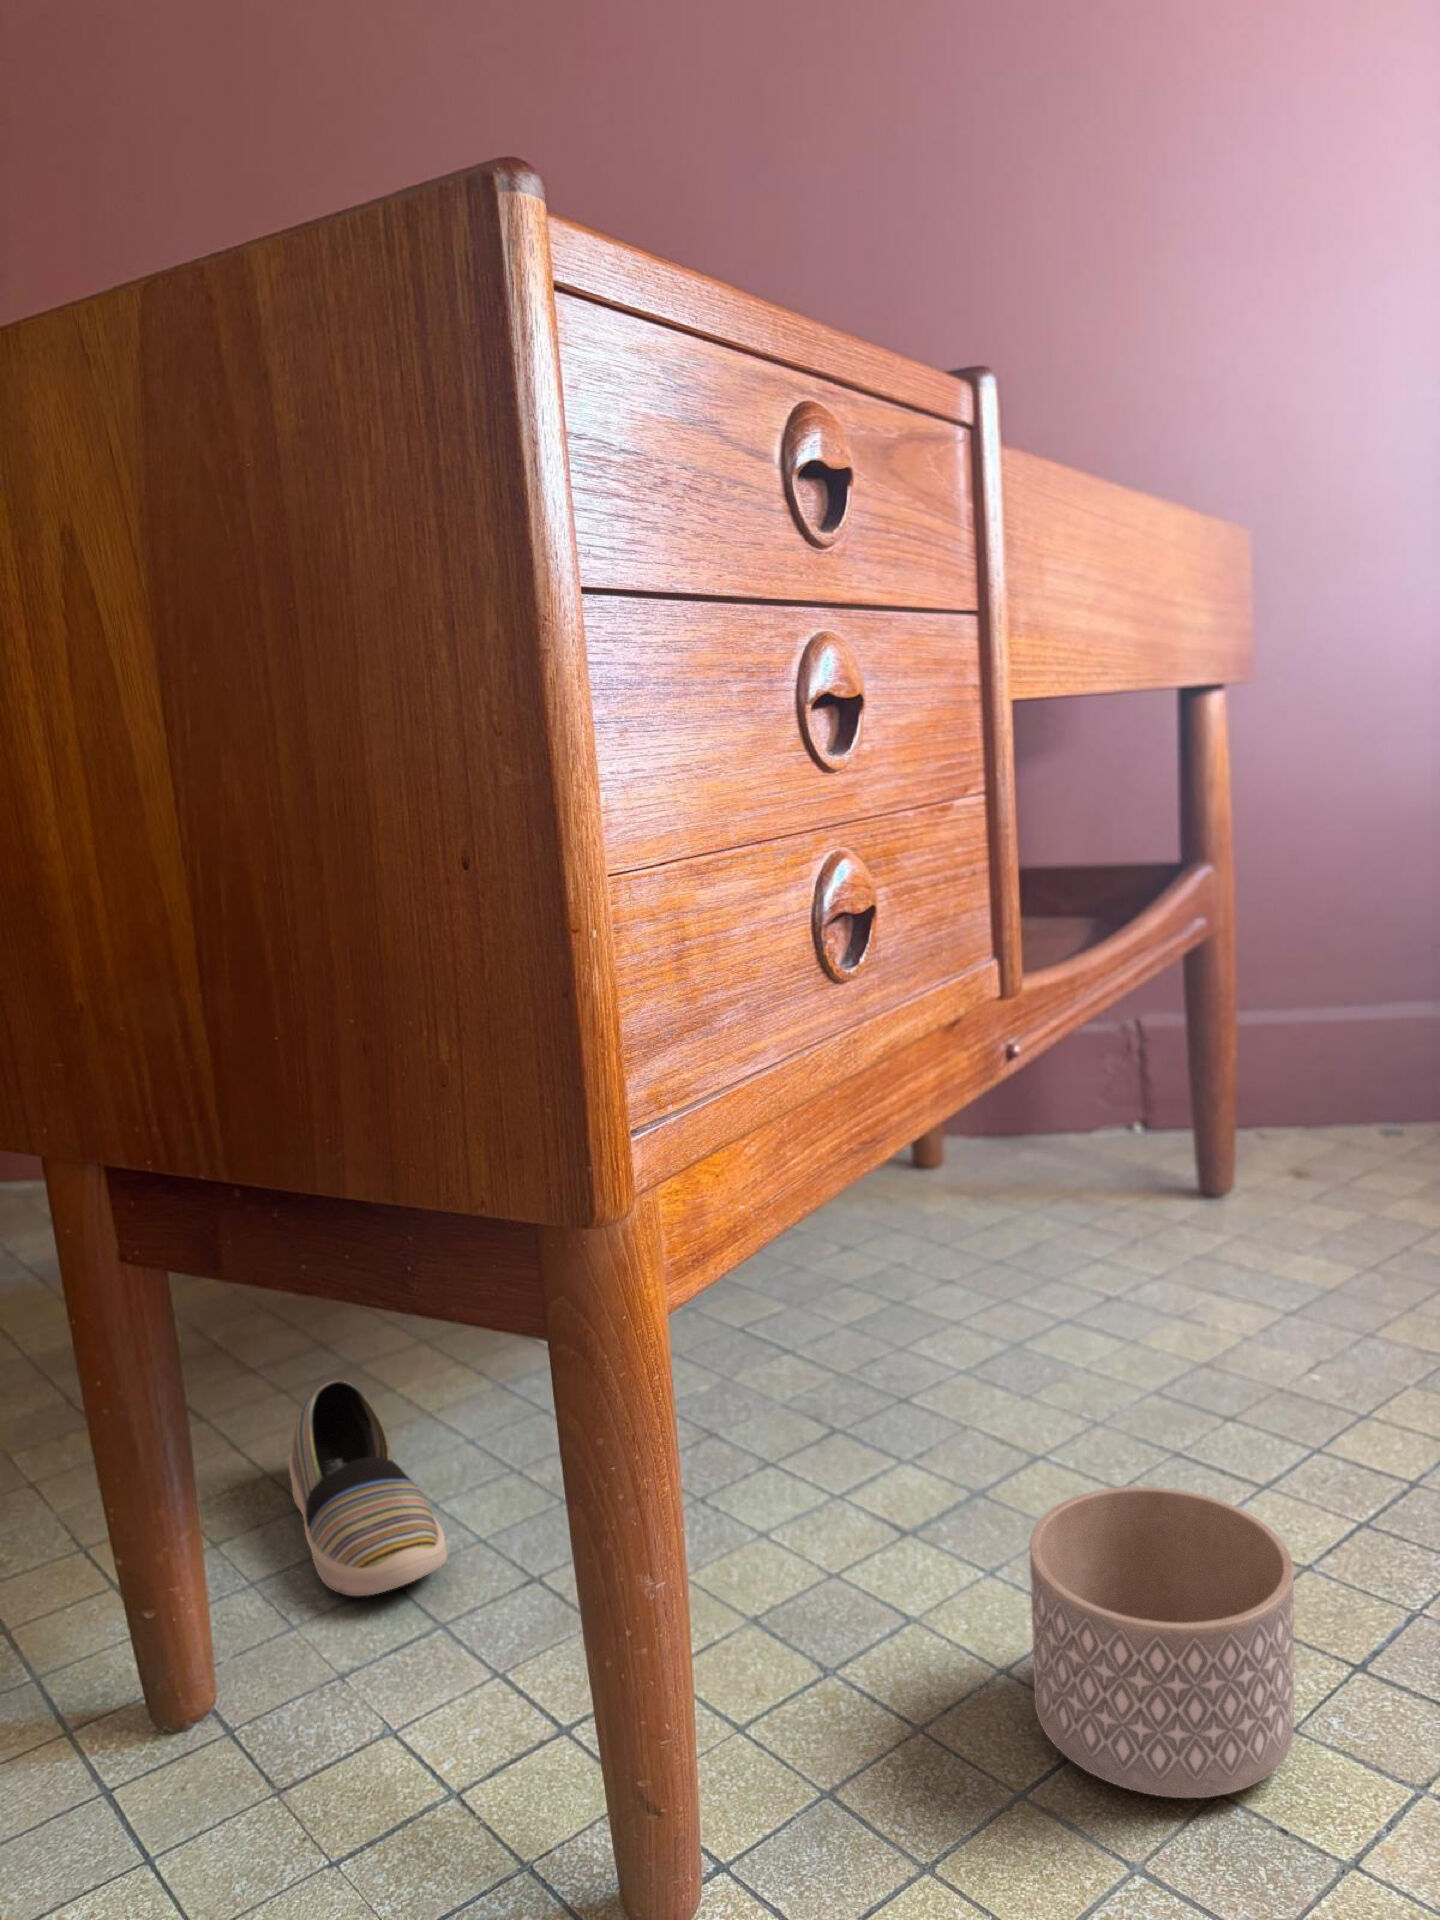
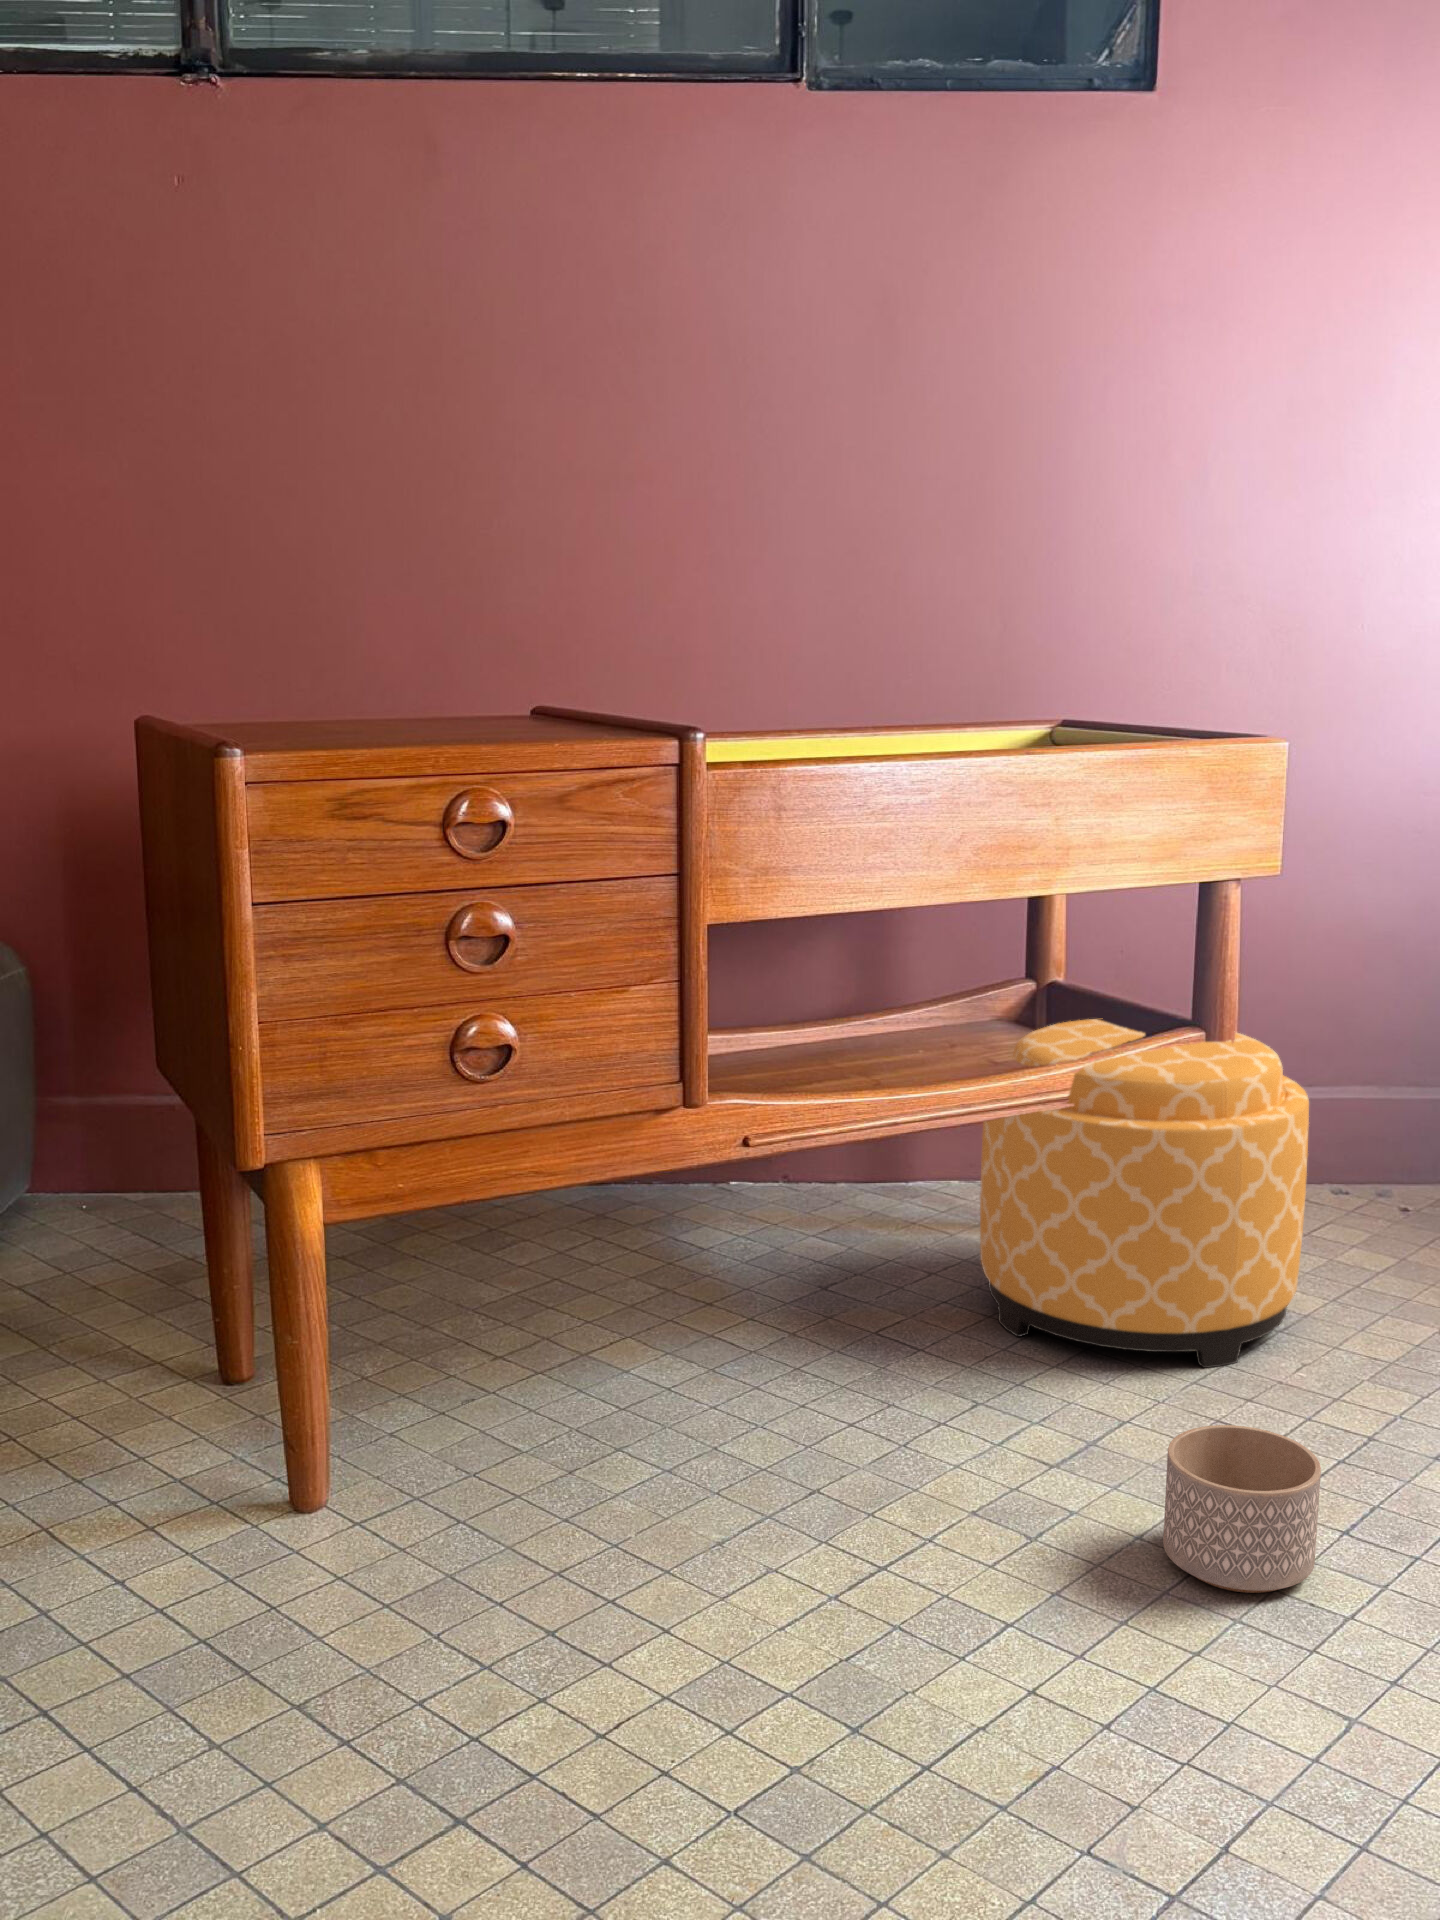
ottoman: none [870,902,1316,1372] -> present [980,1019,1309,1368]
shoe: present [289,1381,448,1596] -> none [614,1362,762,1499]

